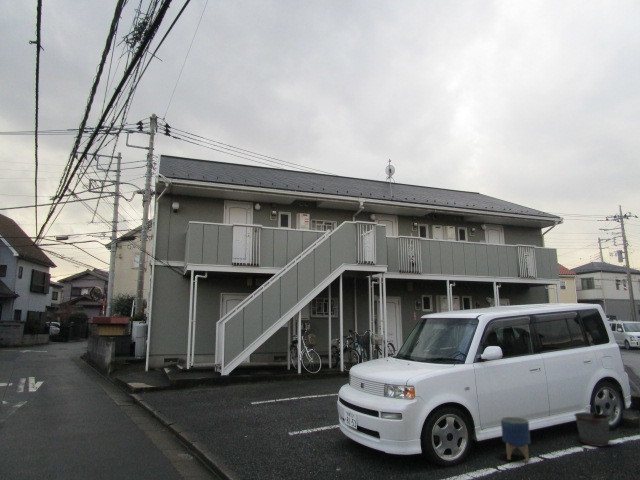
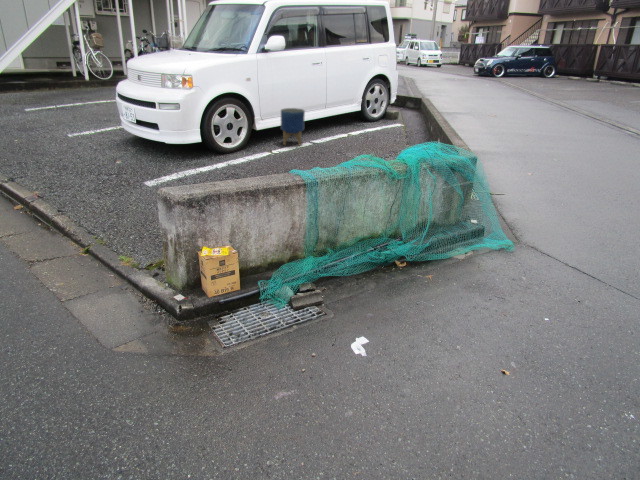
bucket: present [575,412,610,446] -> none [346,105,374,132]

